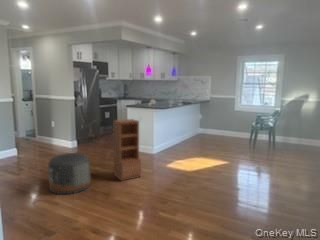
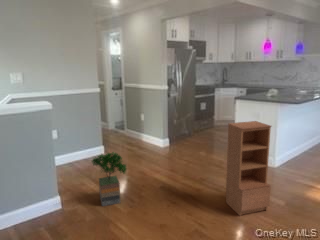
potted tree: none [9,145,40,186] -> present [92,152,126,206]
pouf: present [48,153,91,194] -> none [138,168,195,234]

